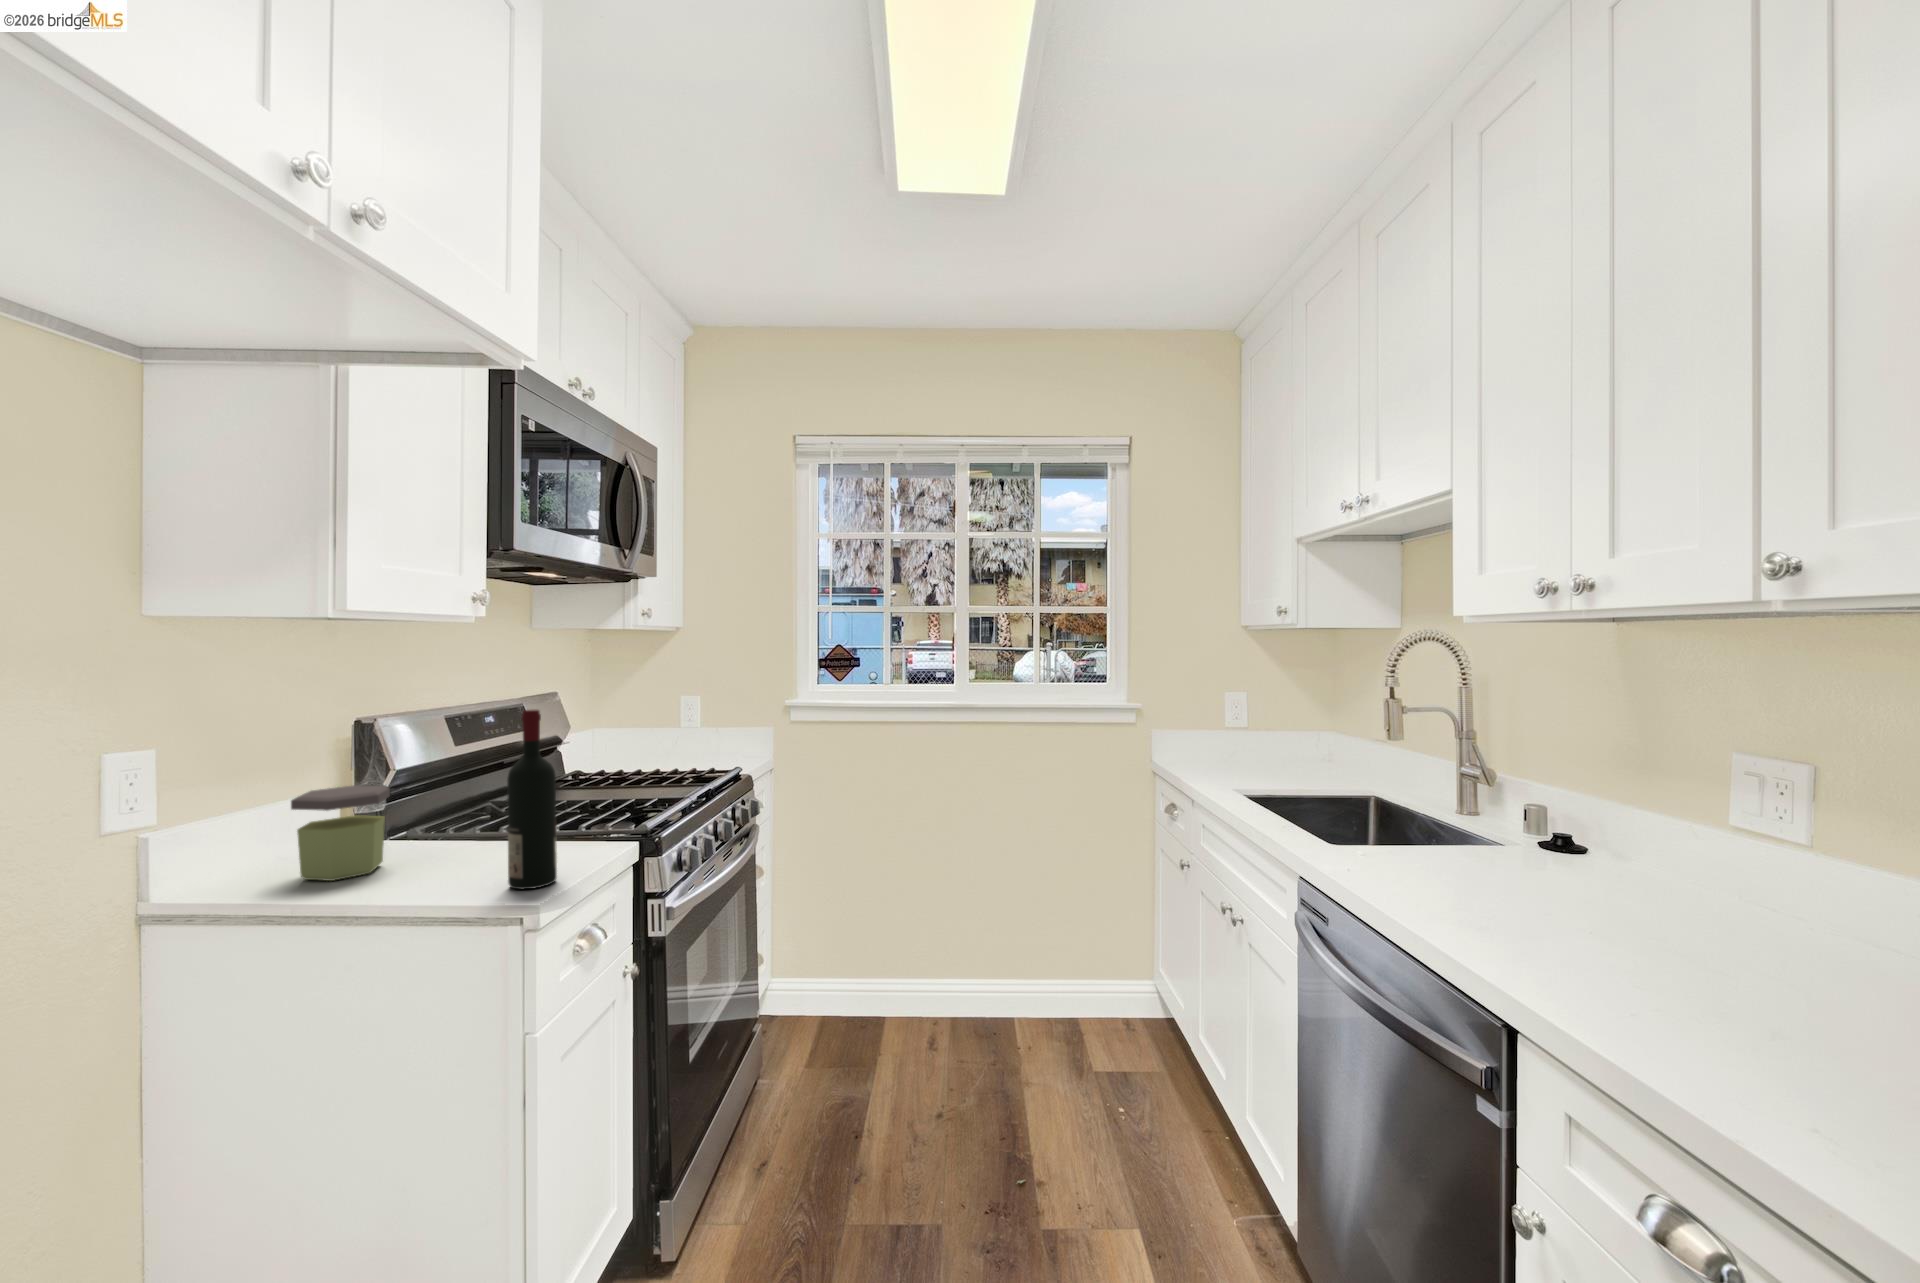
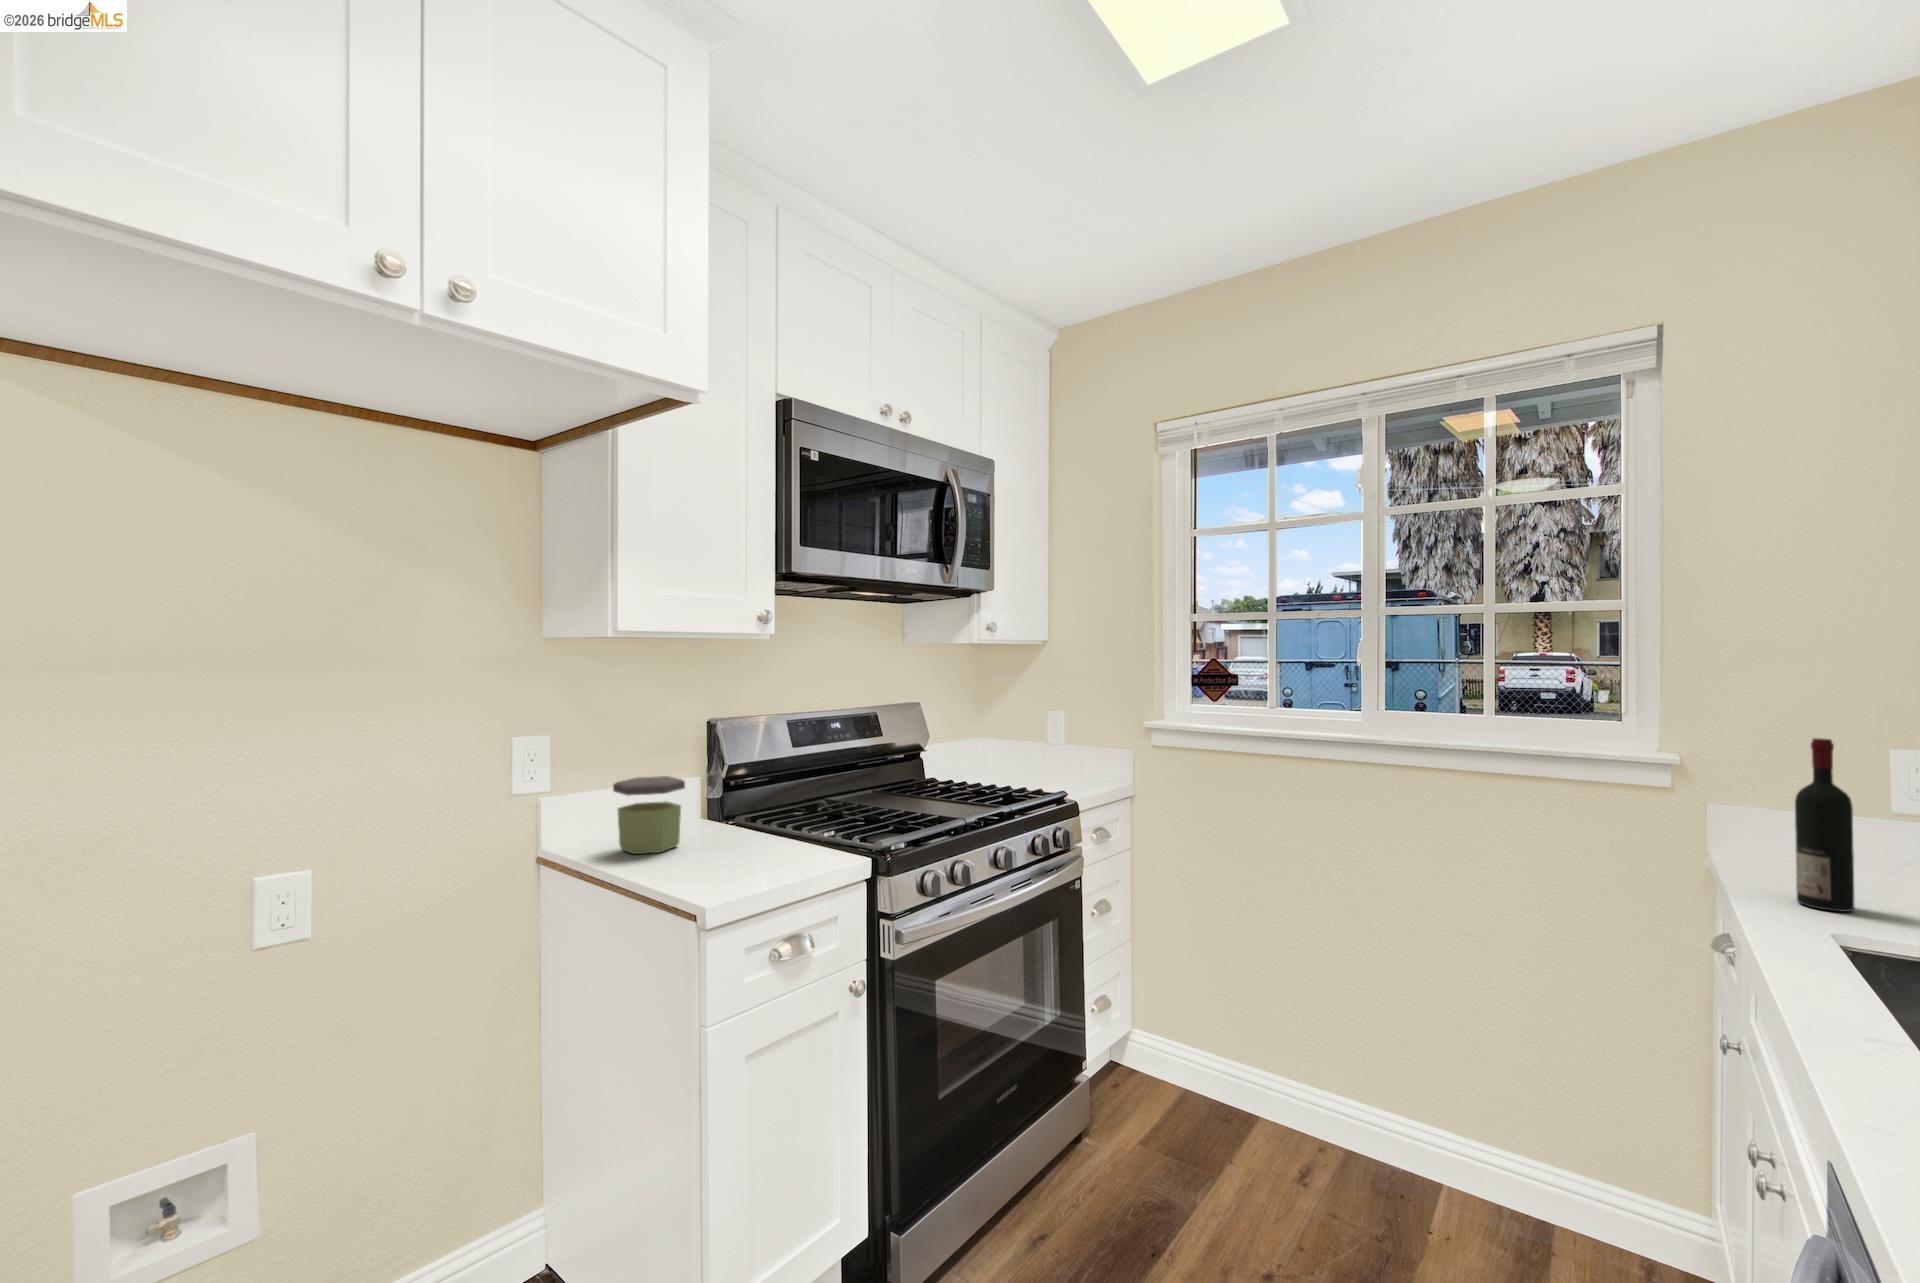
wine bottle: present [507,710,557,889] -> present [1795,738,1855,912]

